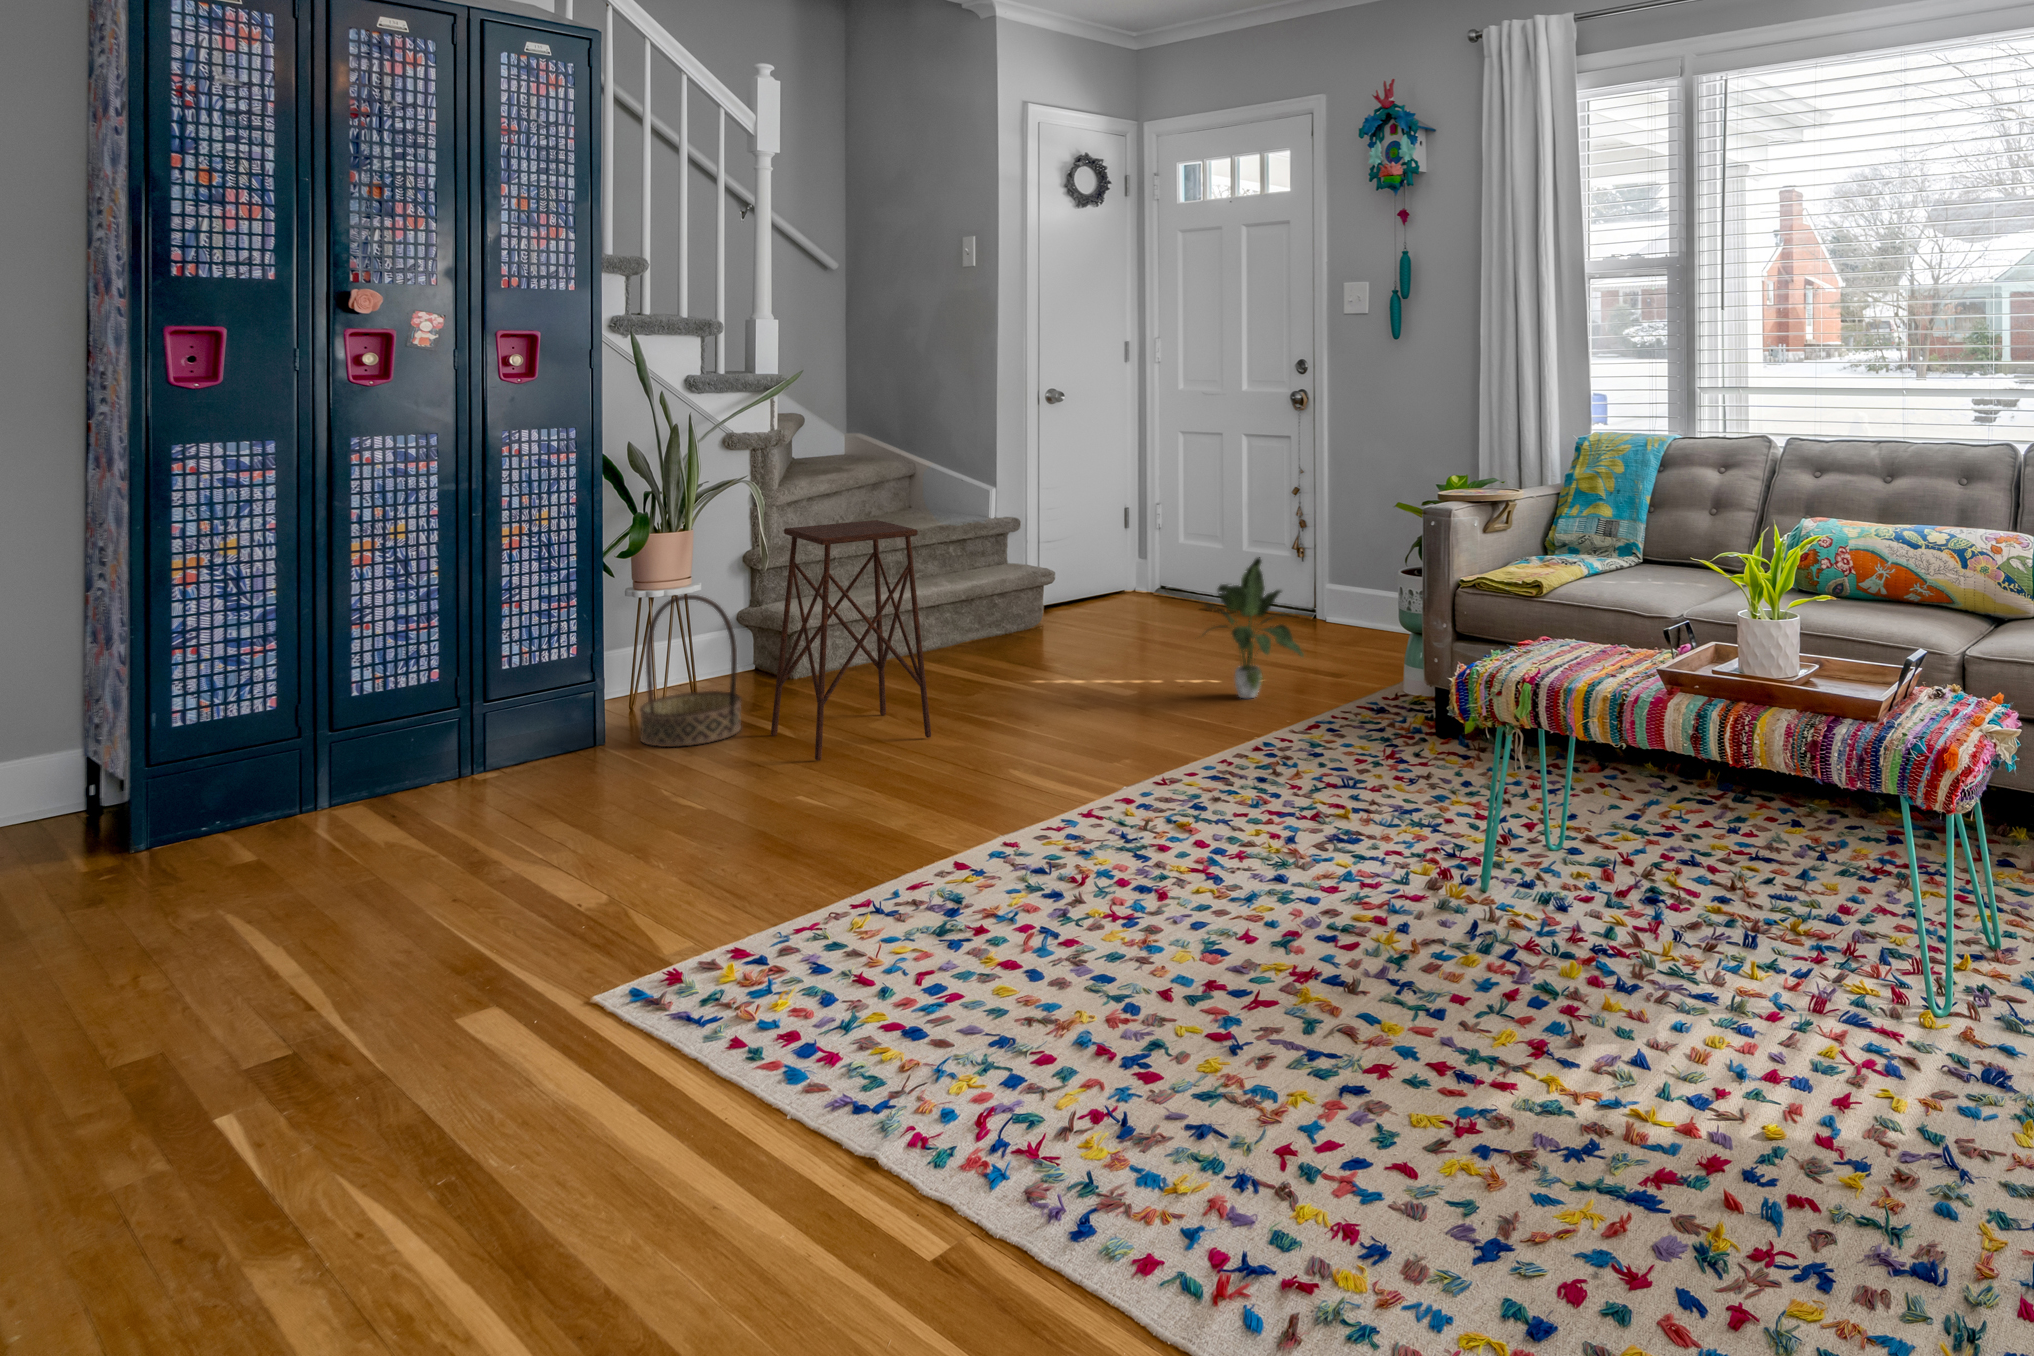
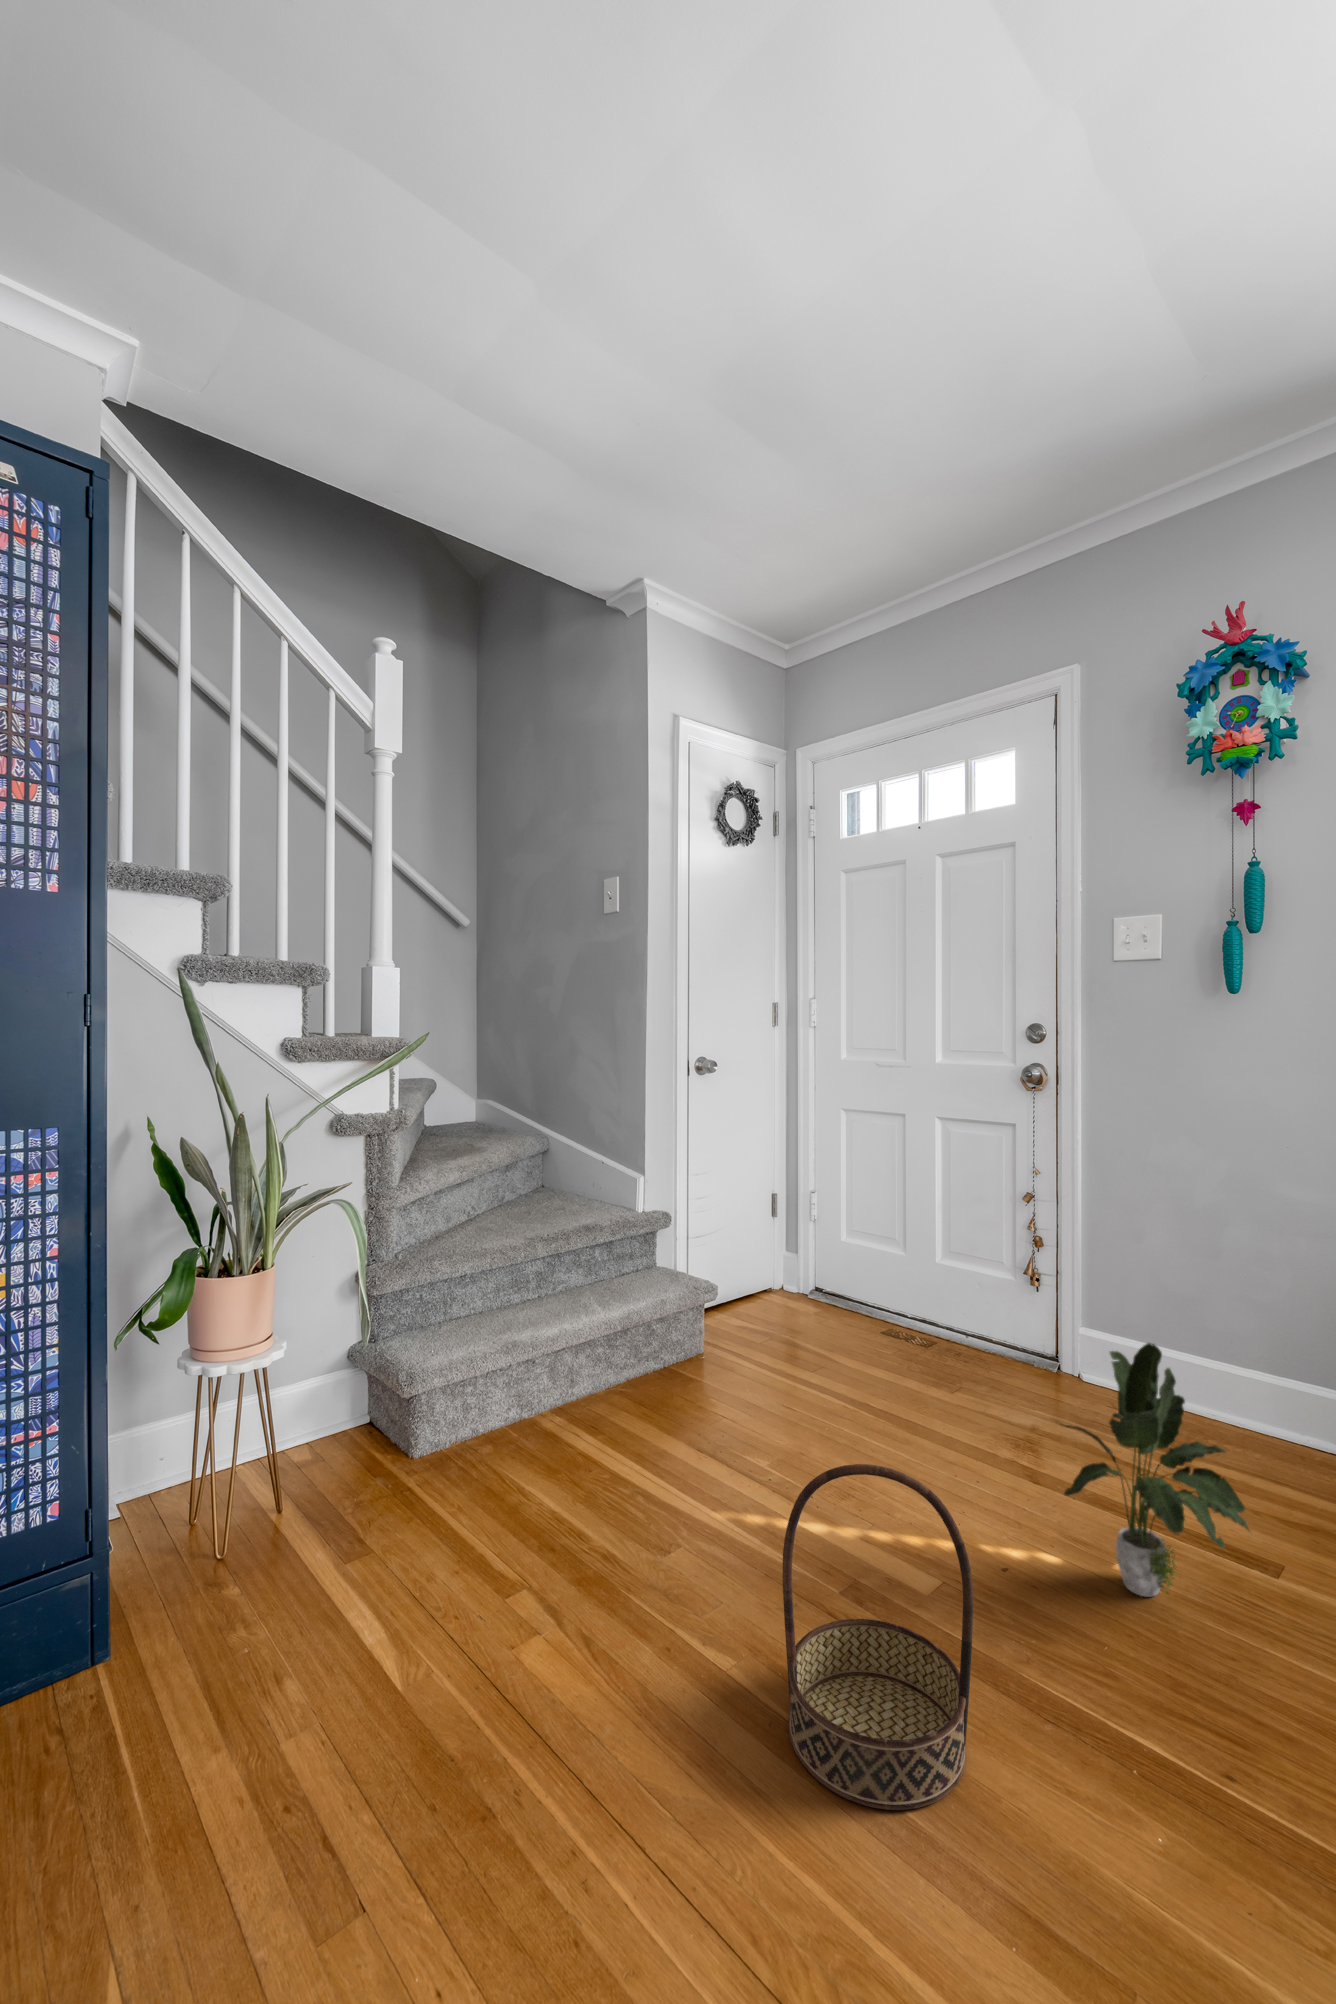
side table: present [771,520,931,760] -> none [366,1284,653,1845]
basket: present [640,595,741,747] -> present [782,1464,973,1810]

